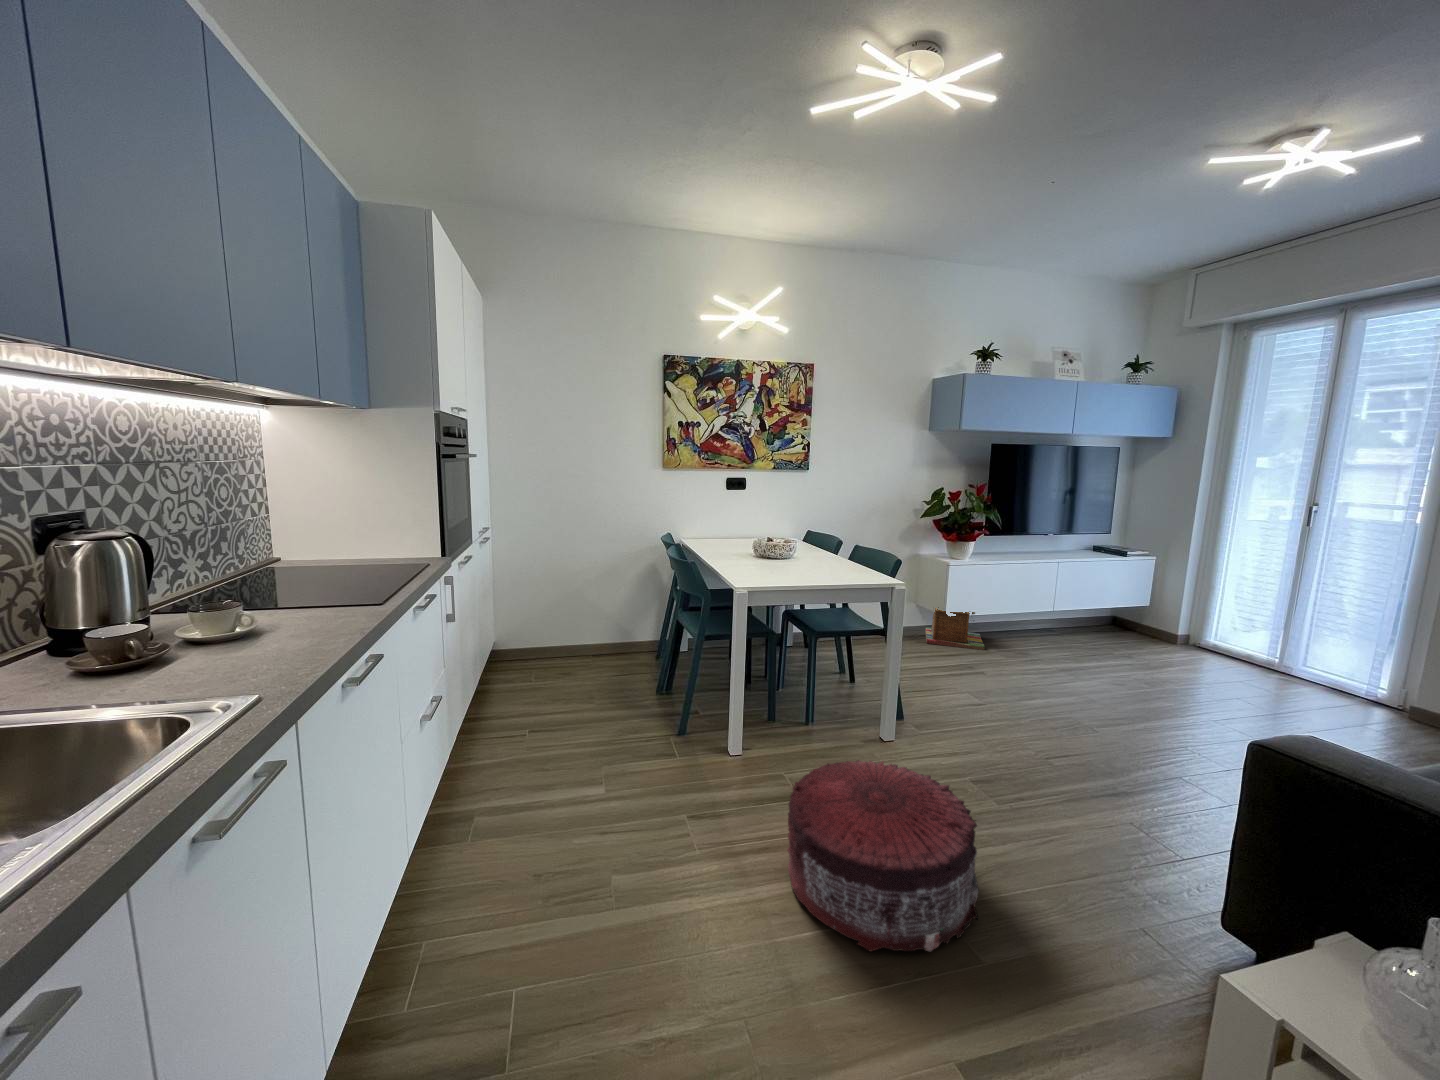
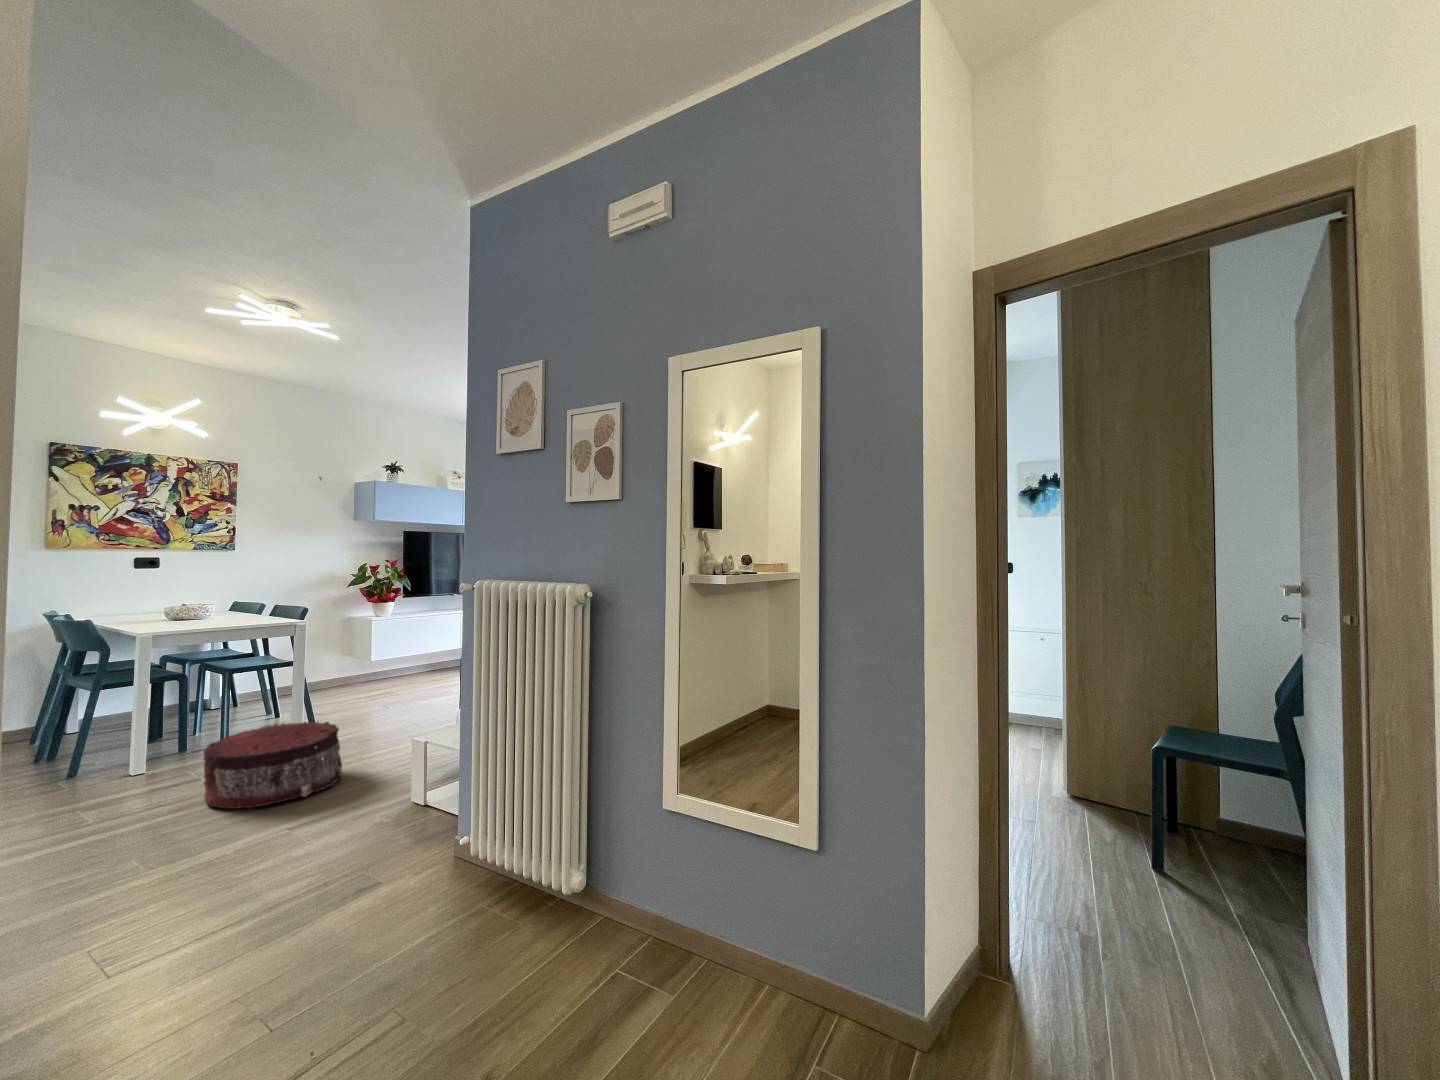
laundry basket: present [925,607,985,650] -> none [359,655,407,688]

